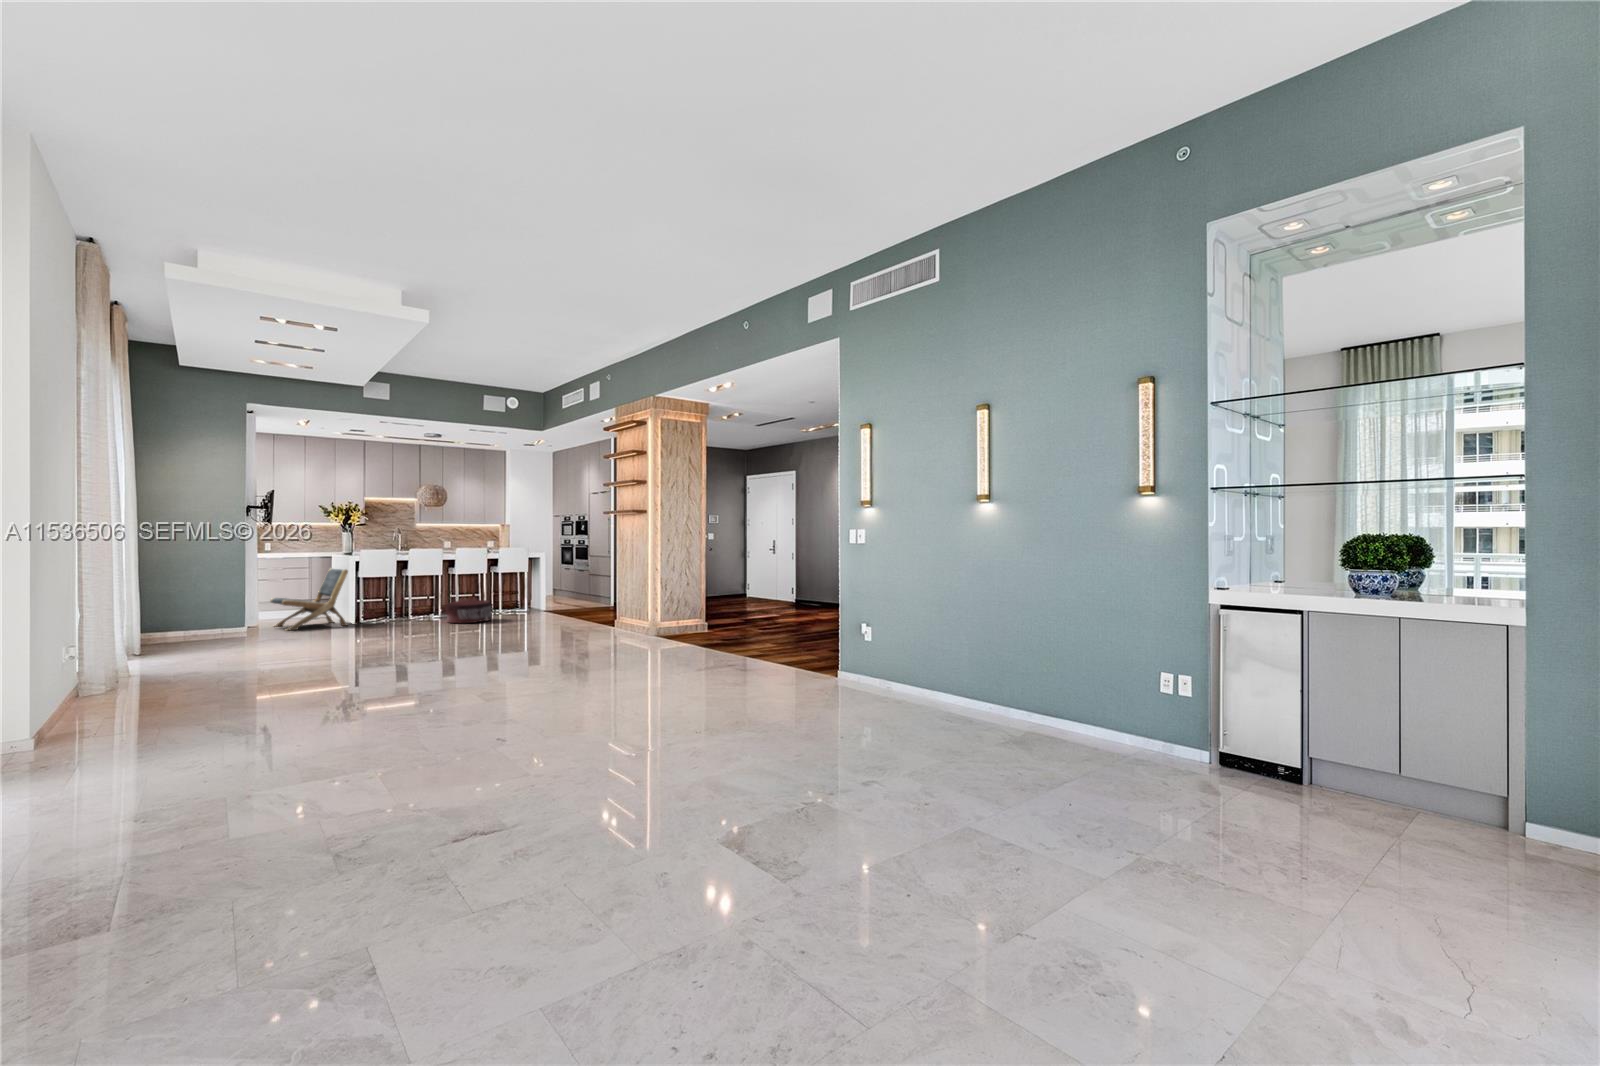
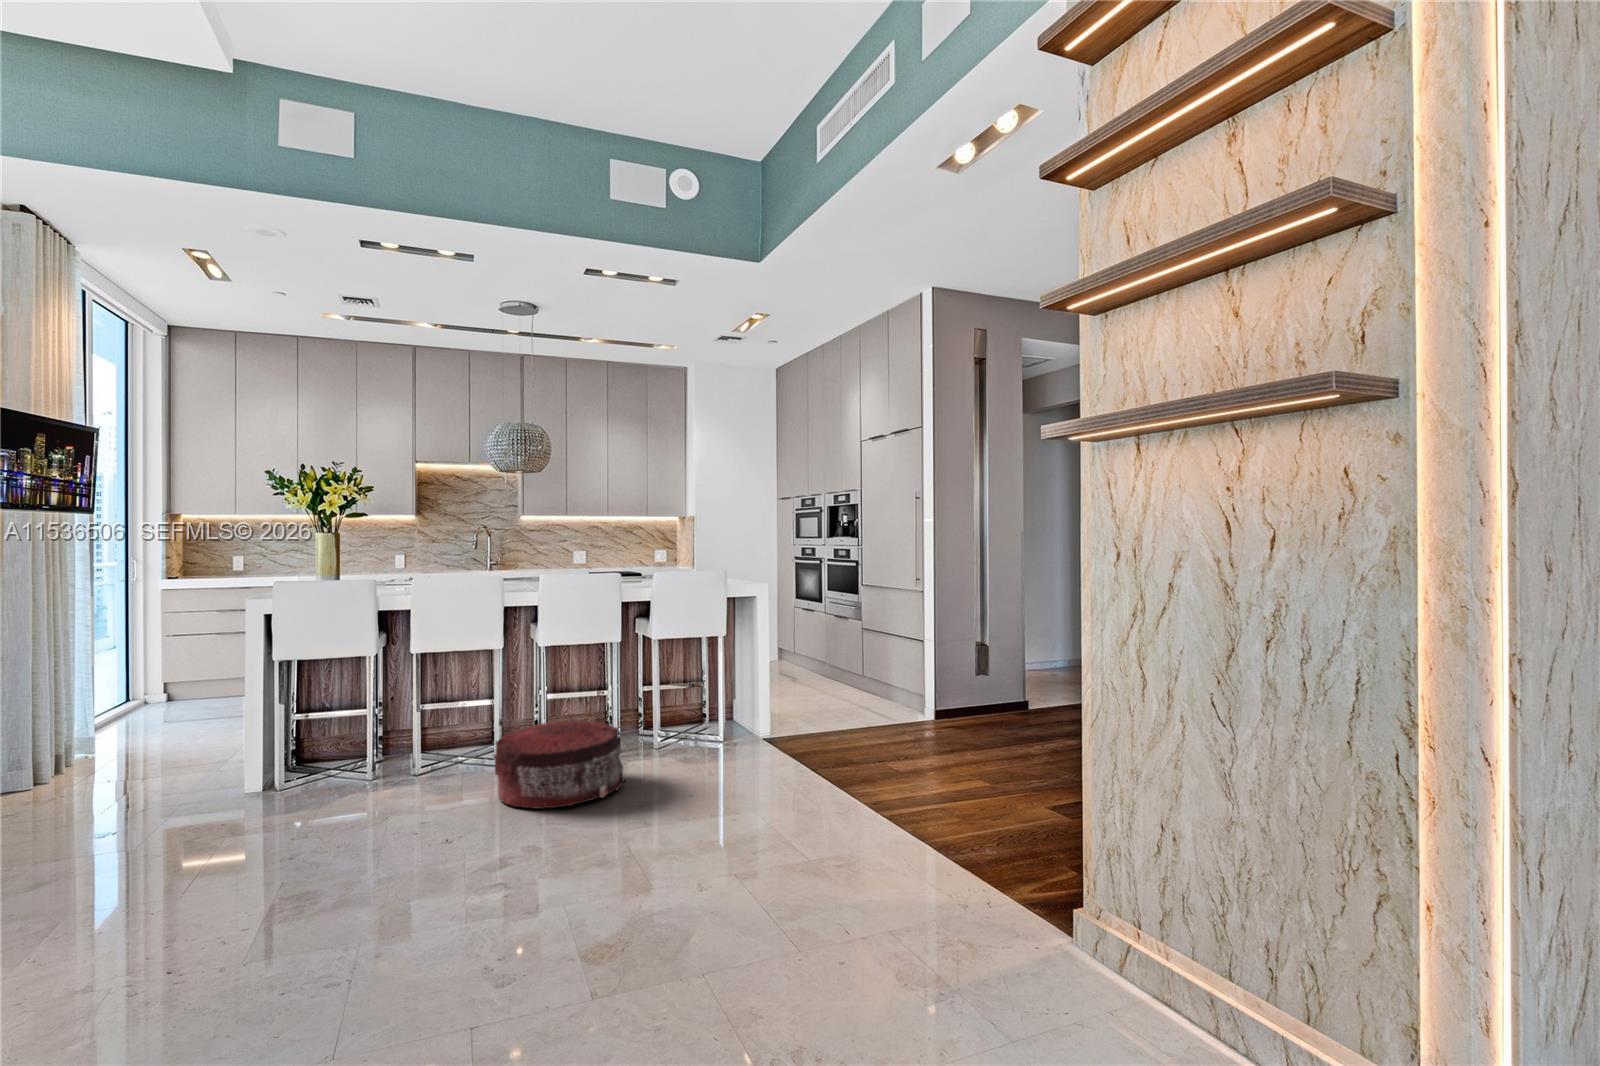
lounge chair: present [270,568,348,630] -> none [25,625,250,828]

